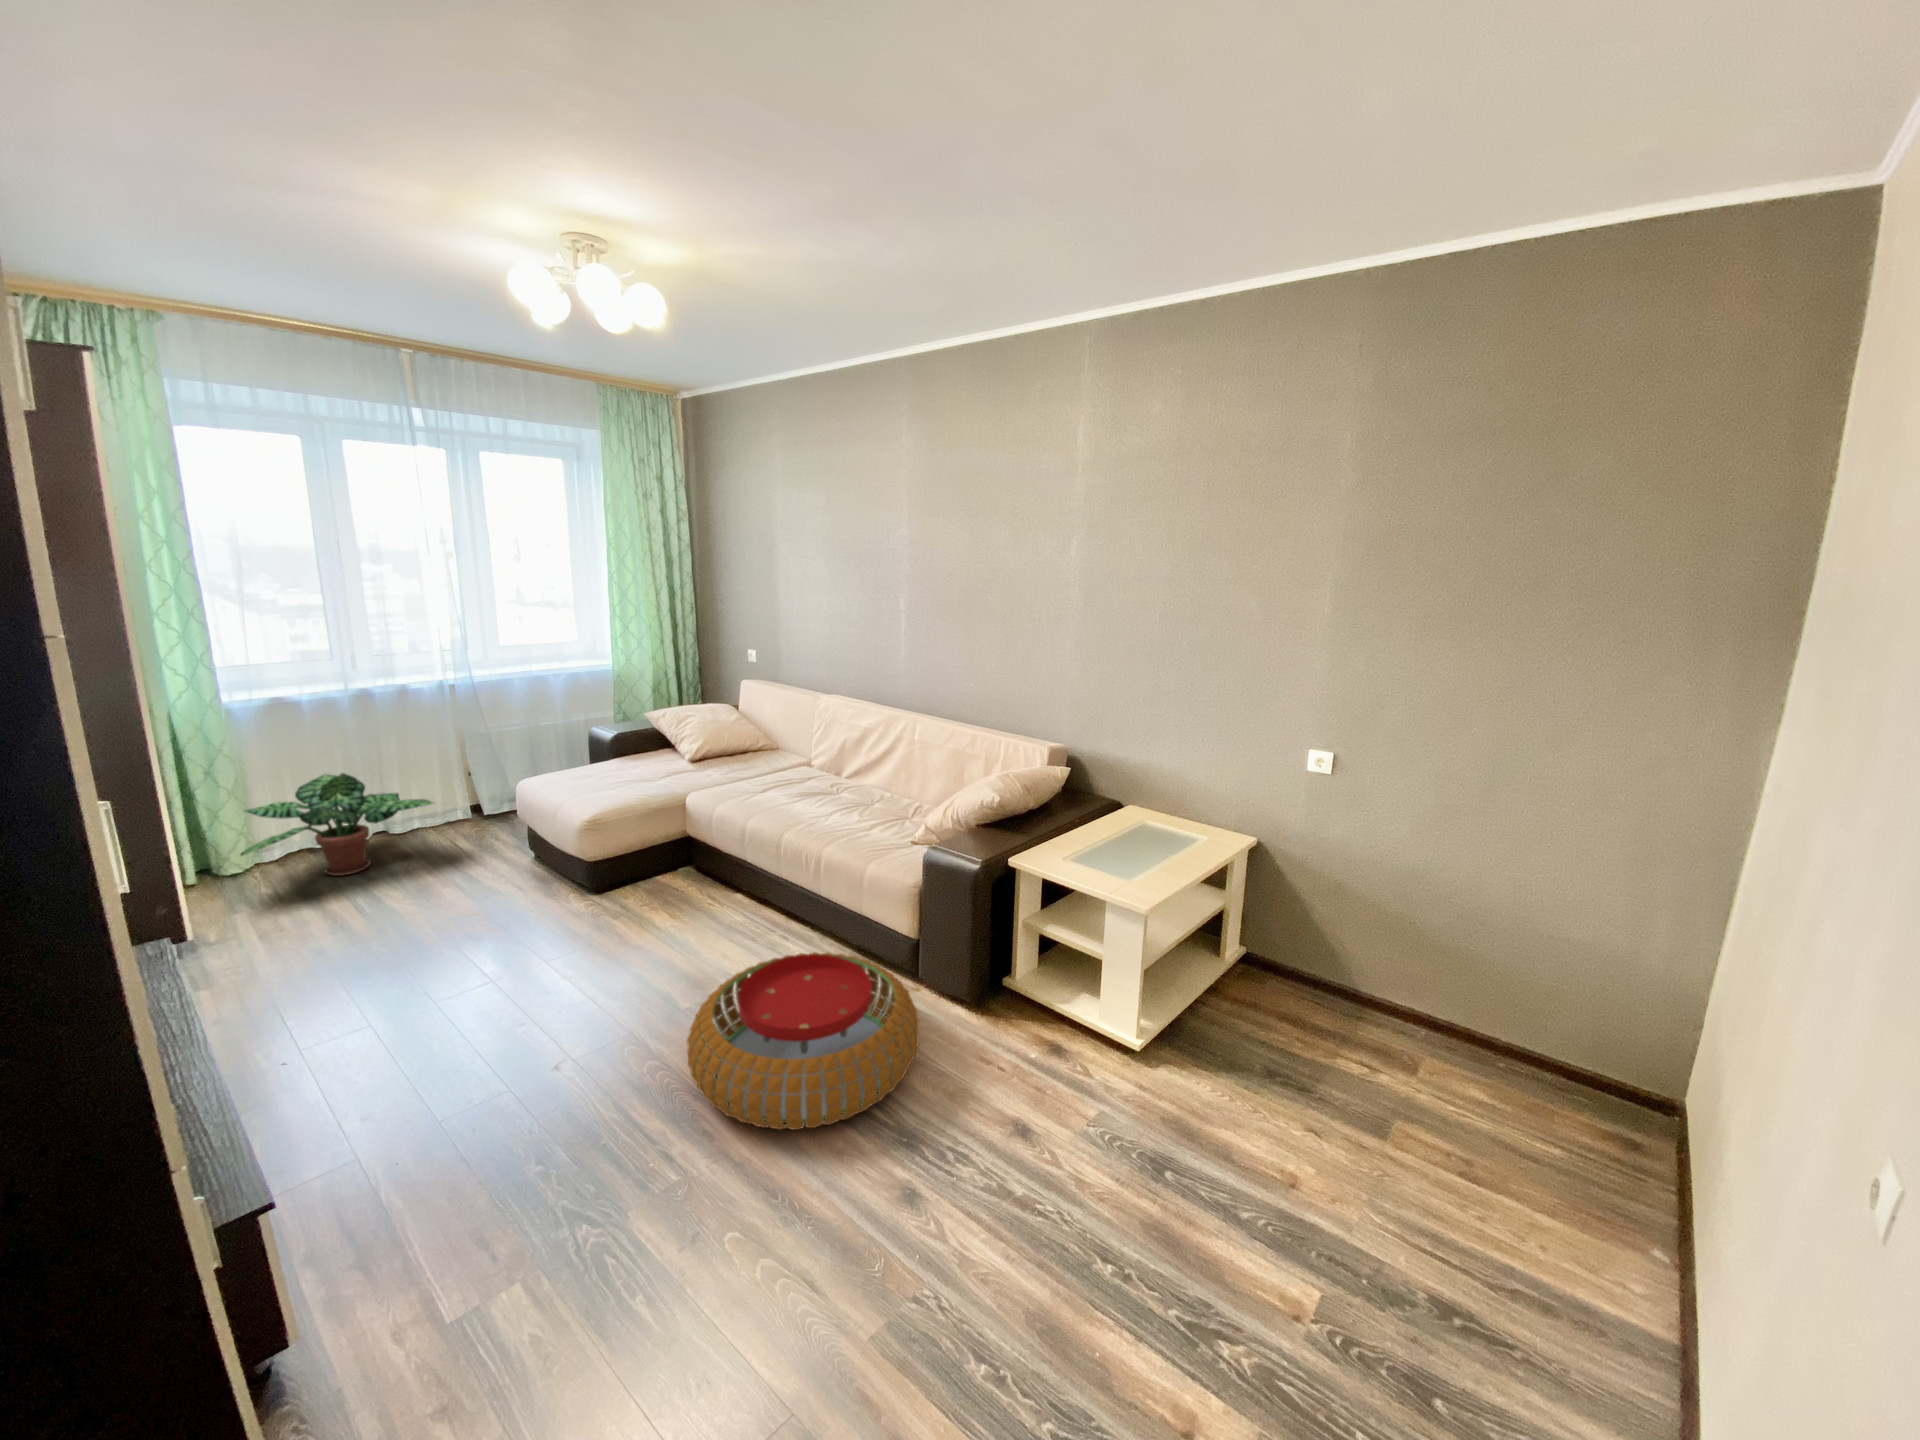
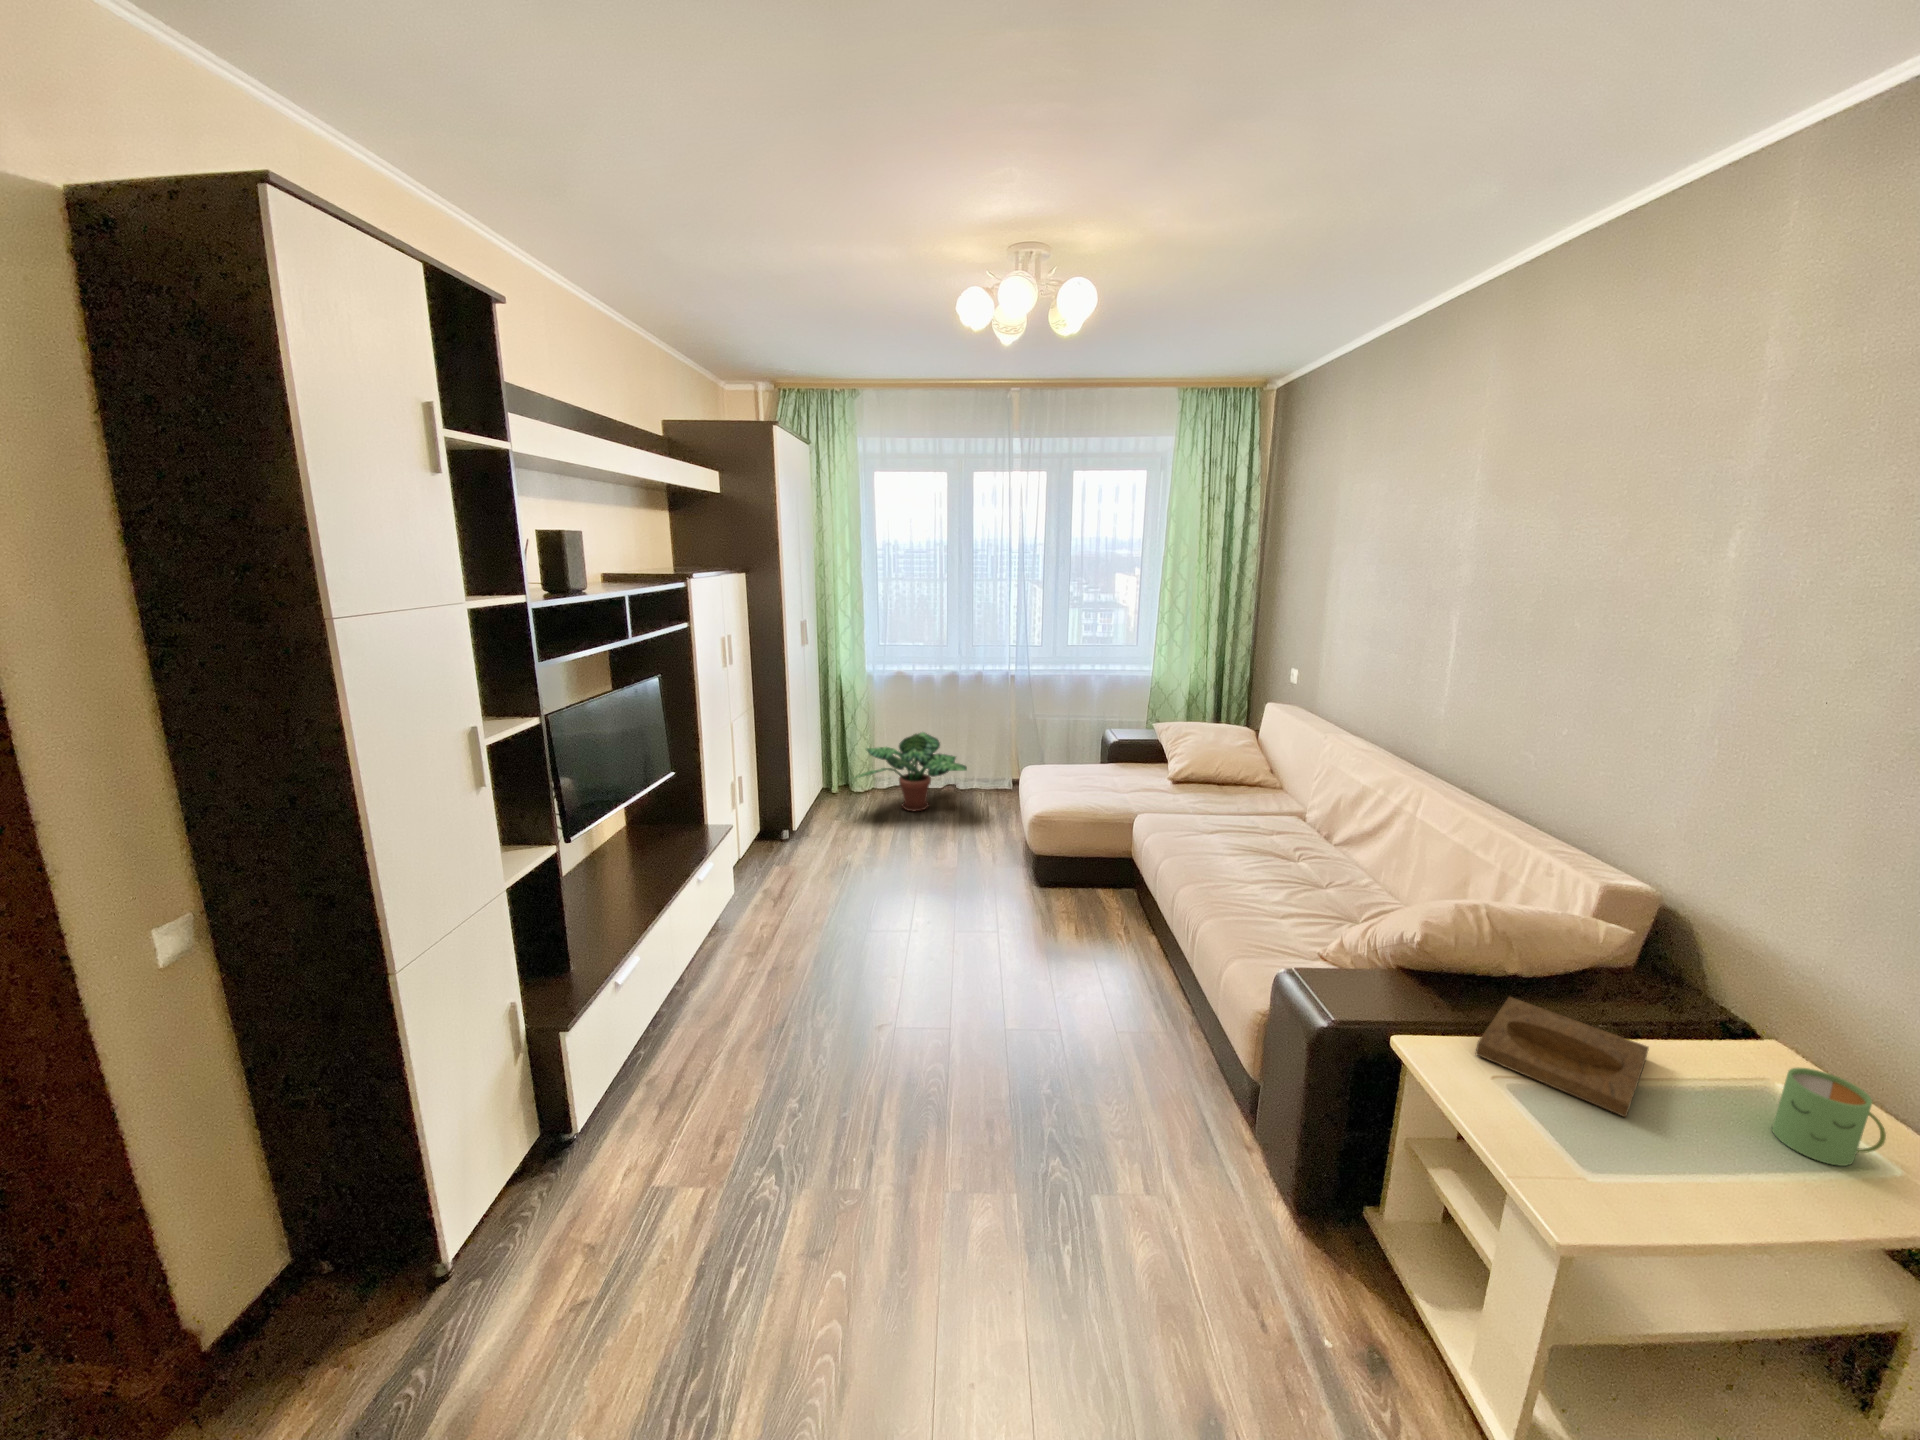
mug: none [1158,801,1193,840] -> present [1772,1068,1886,1166]
tray: none [1041,819,1121,852] -> present [1476,997,1648,1117]
pouf: present [687,952,919,1130] -> none [928,1015,1194,1246]

